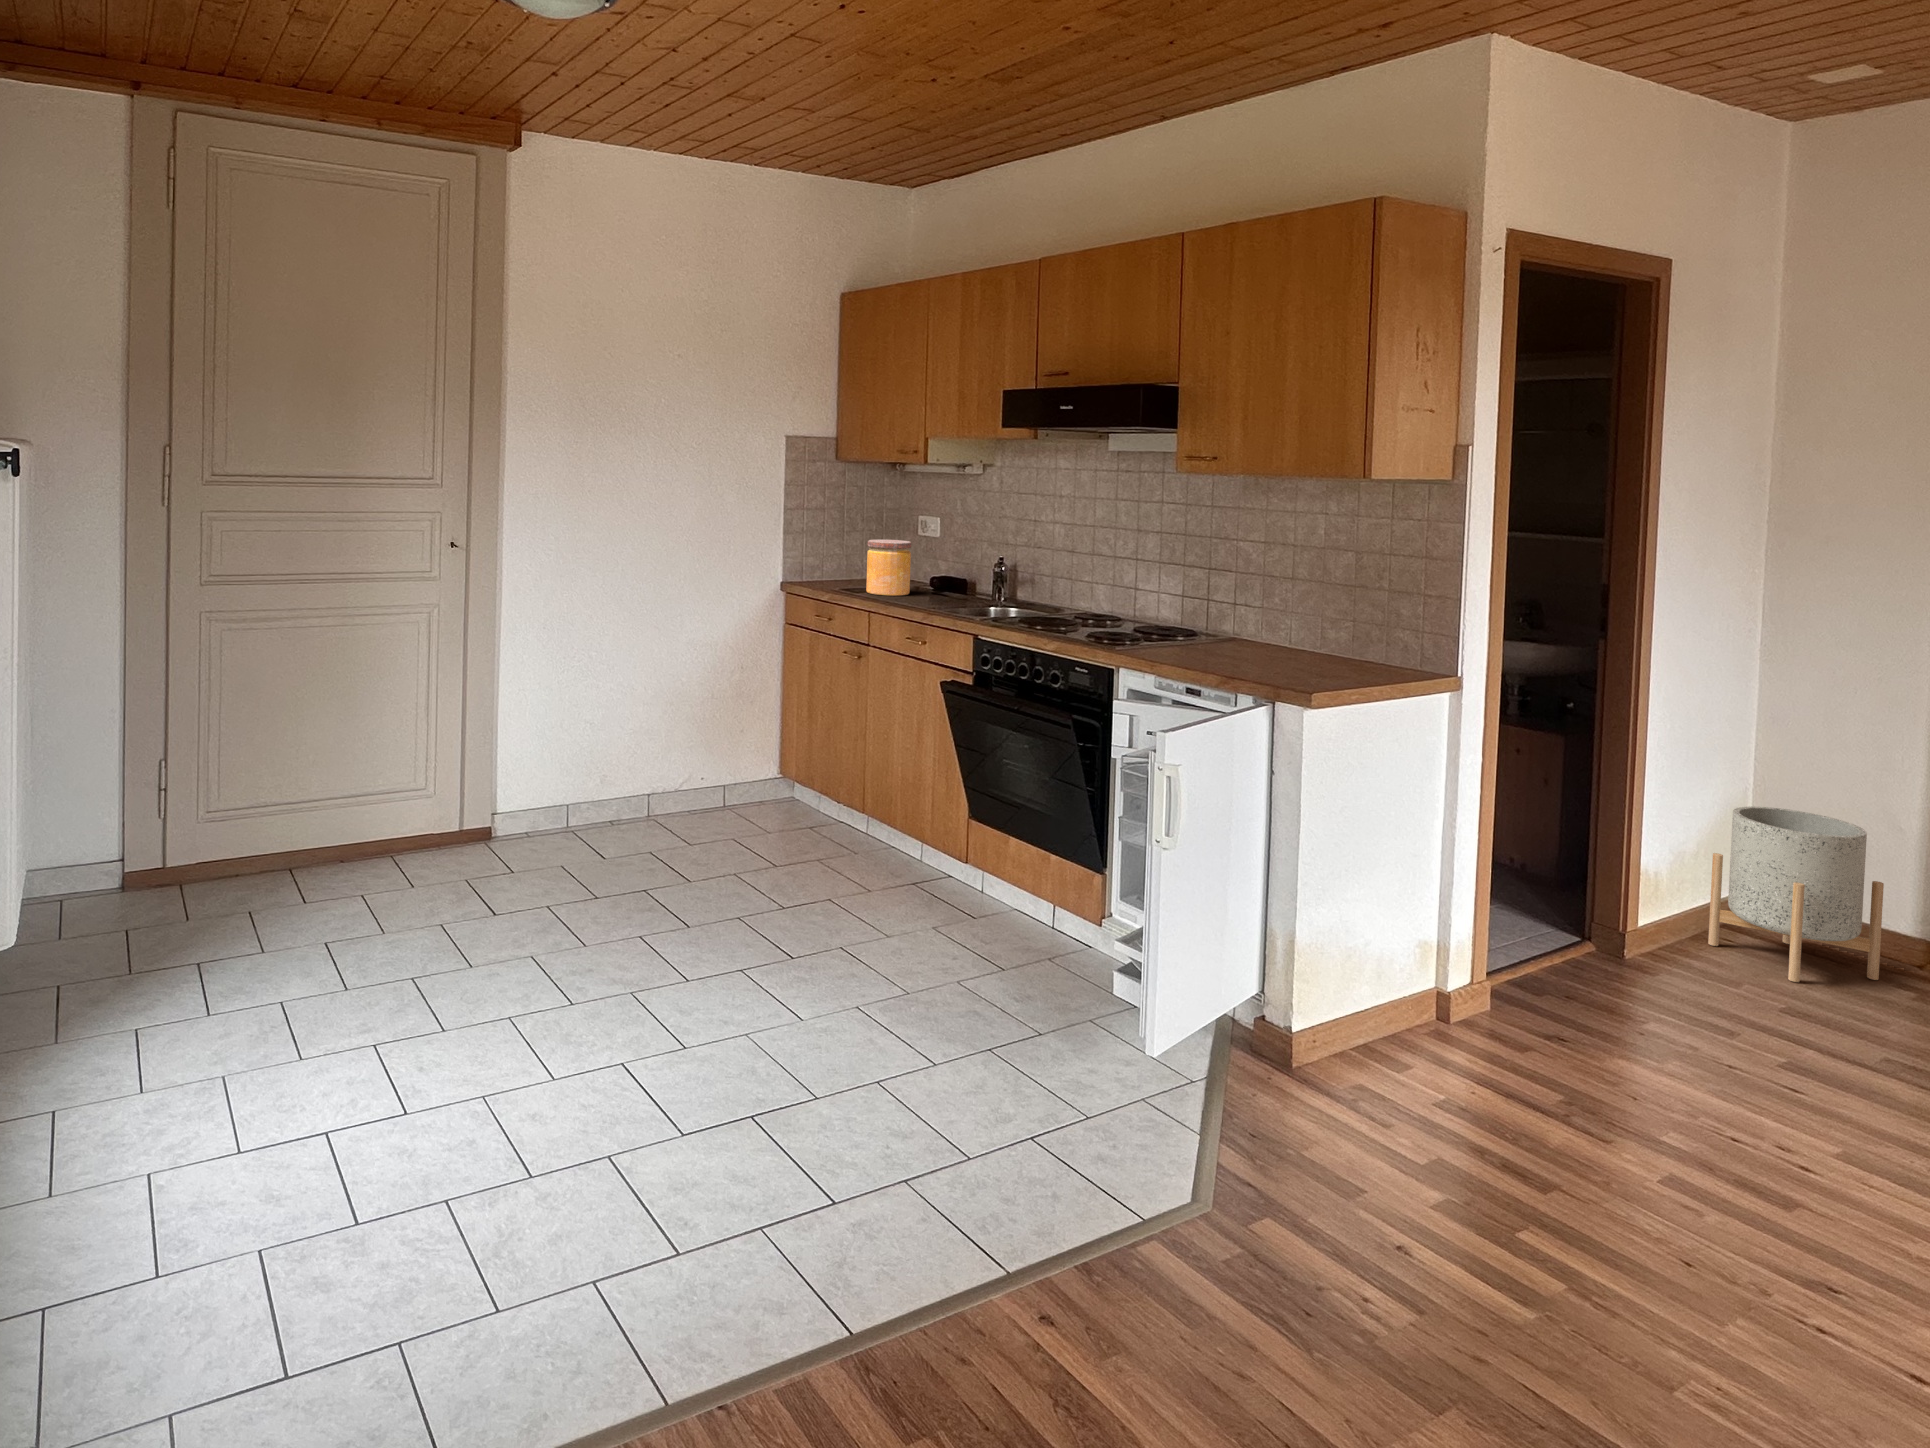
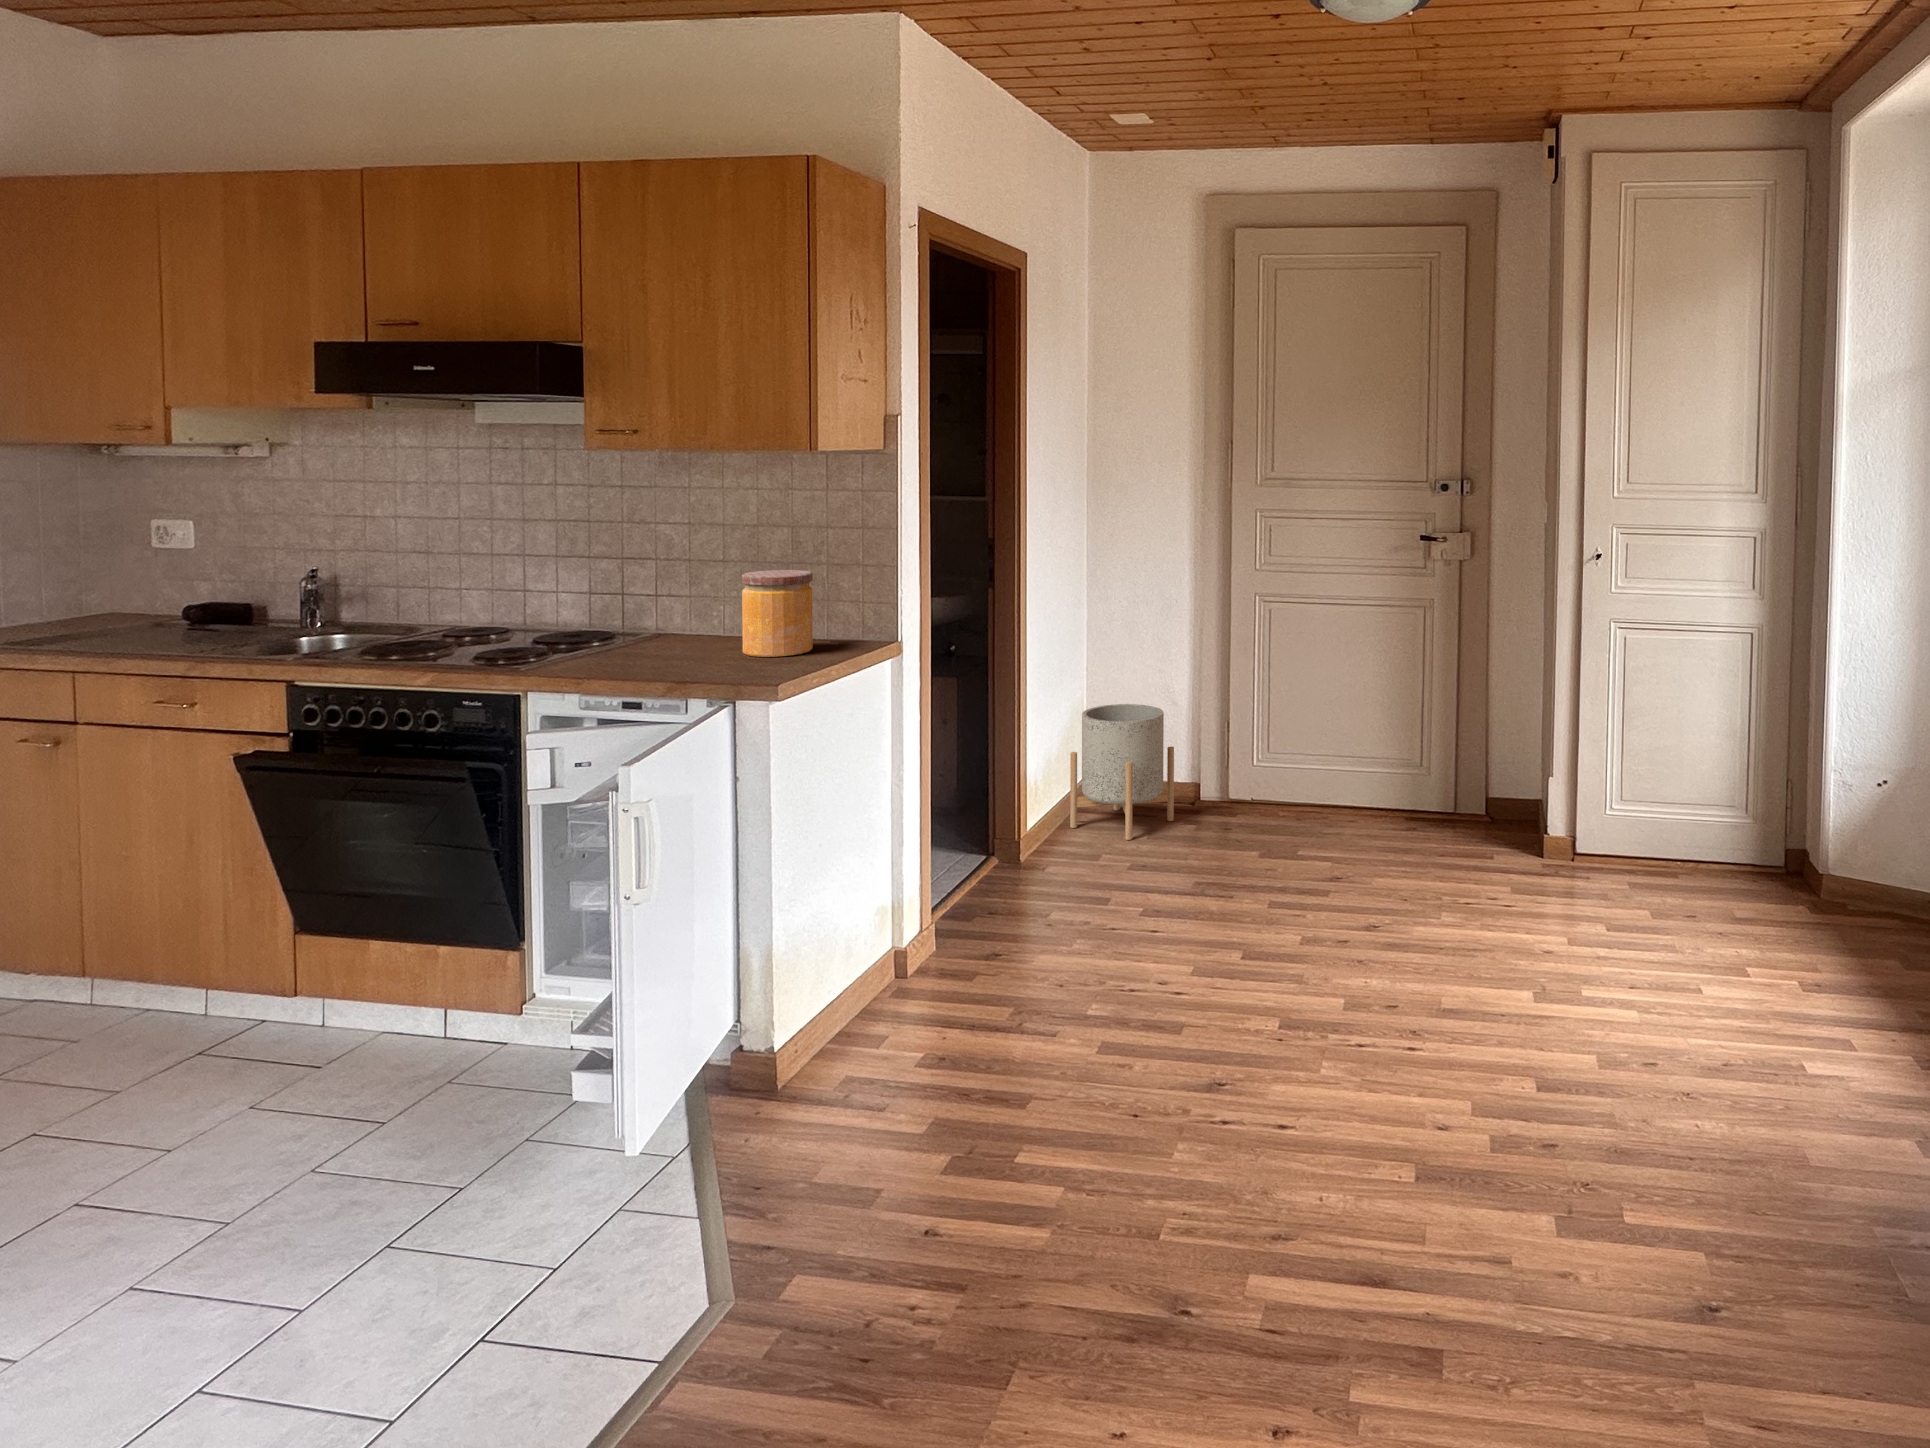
jar: present [866,540,911,596] -> present [742,570,813,657]

